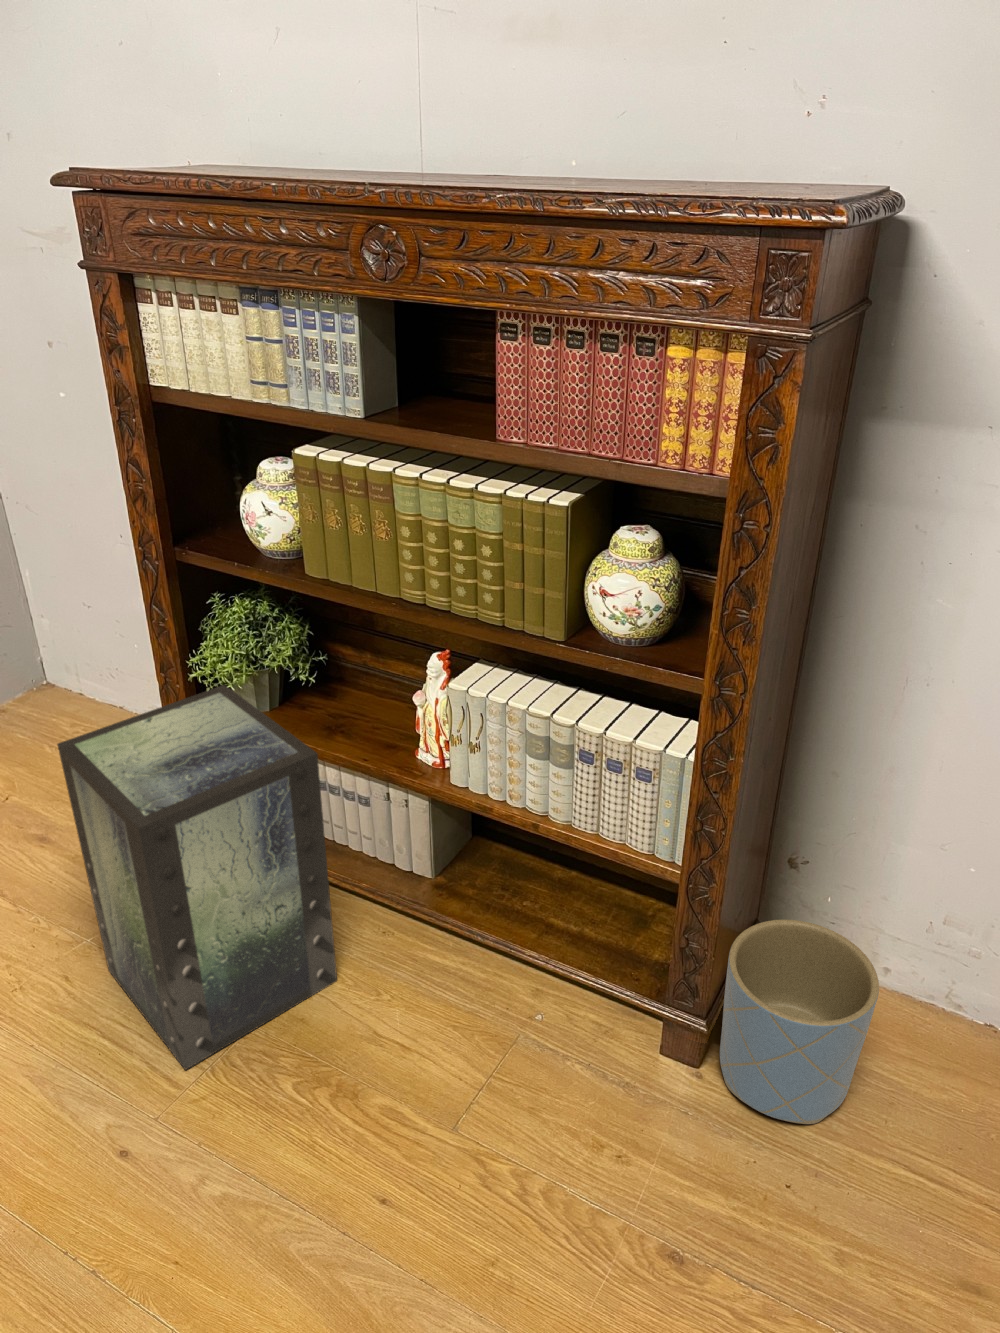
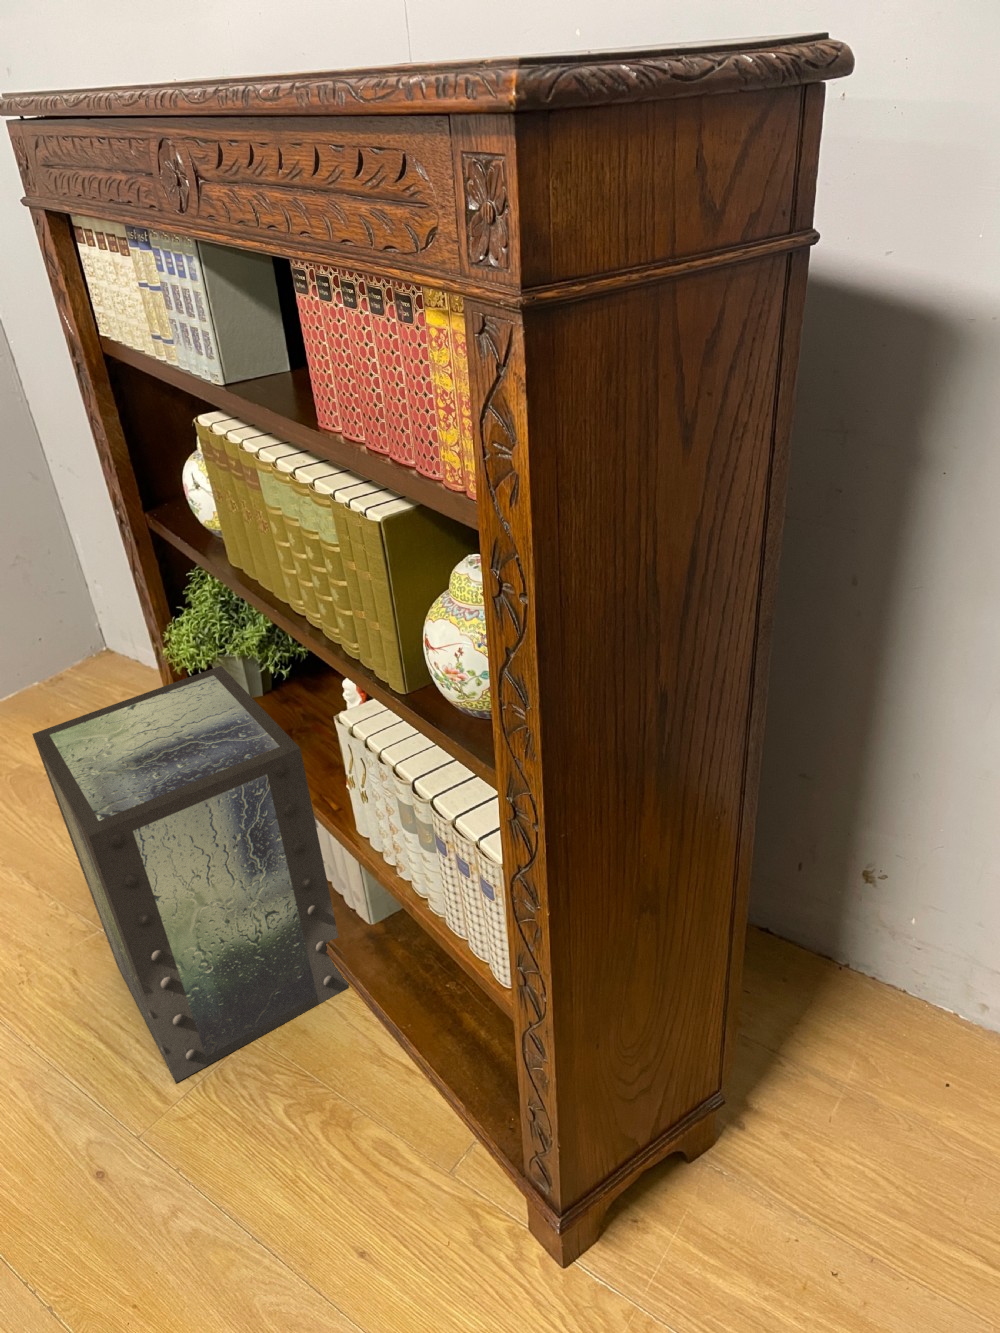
planter: present [720,920,879,1124] -> none [766,951,956,1197]

